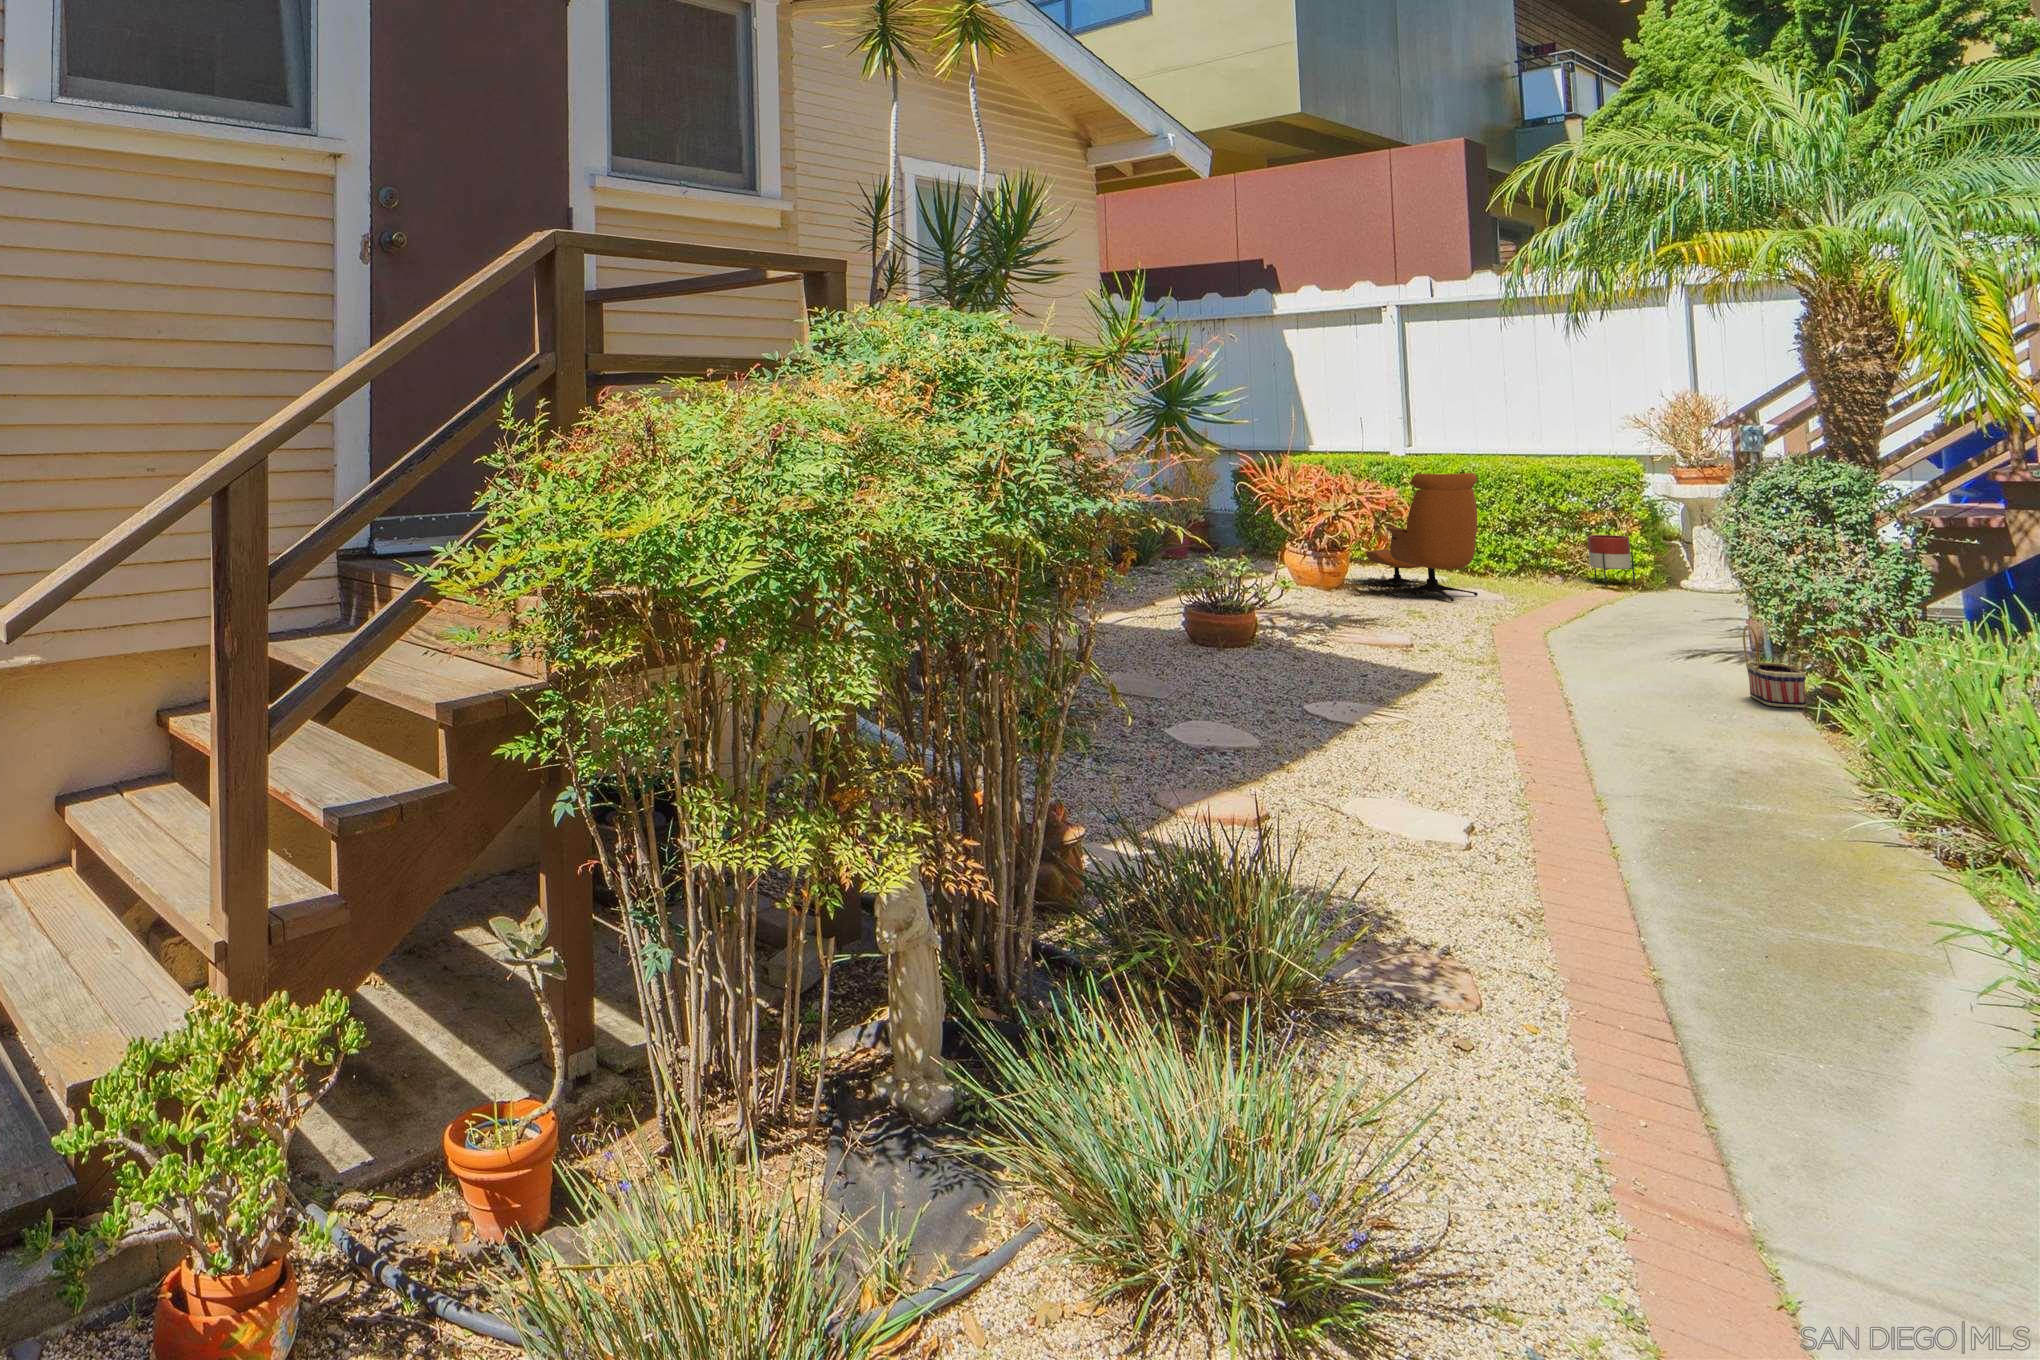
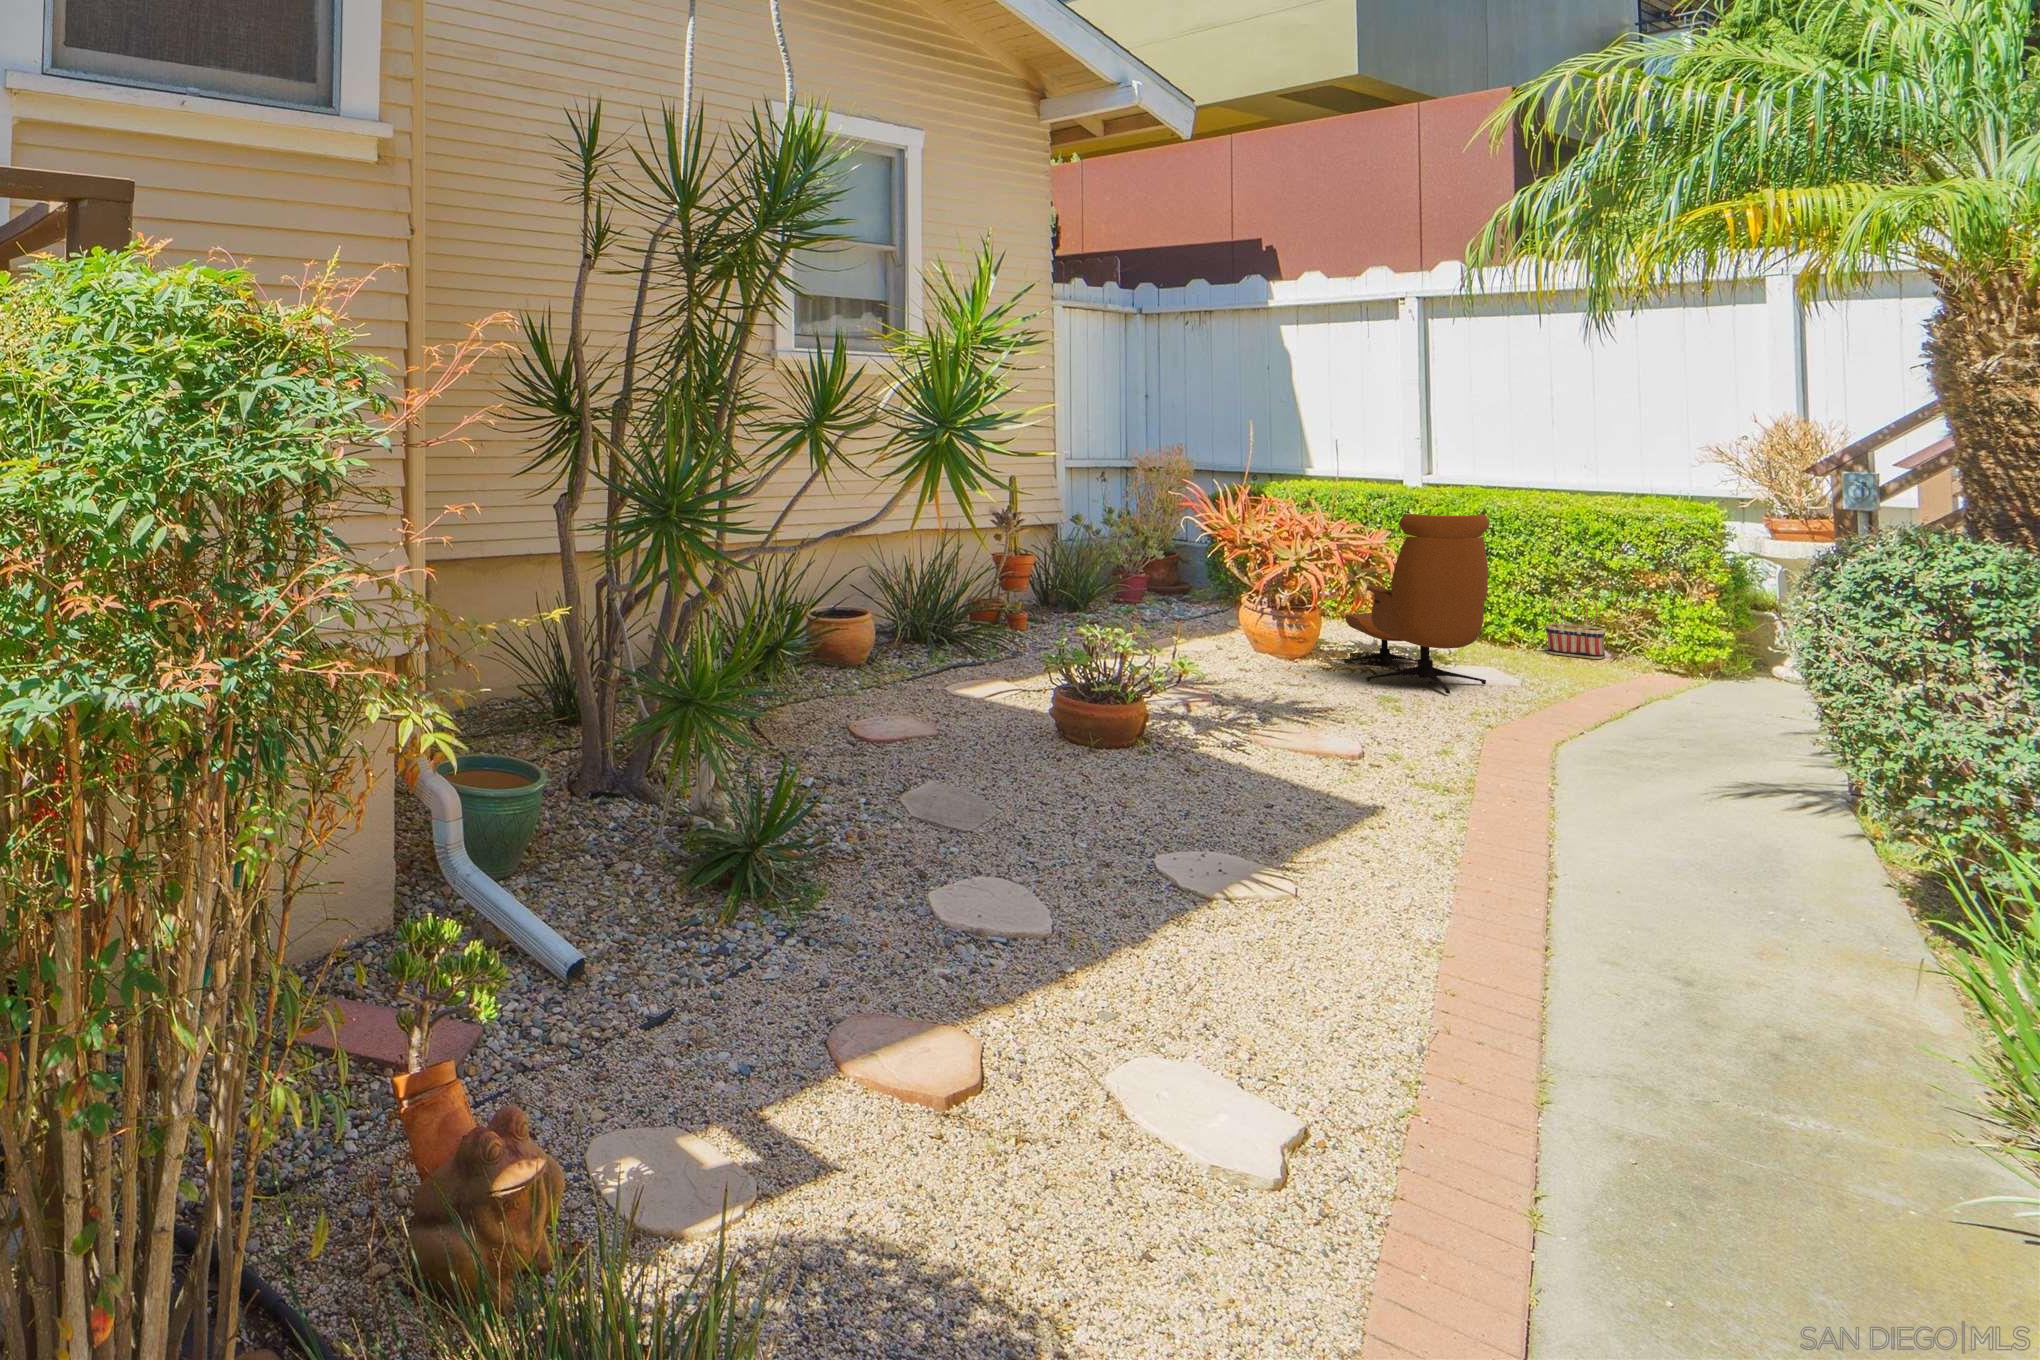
planter: present [1588,535,1635,586] -> none [1643,600,1704,672]
basket: present [1743,625,1806,708] -> present [1545,591,1605,659]

